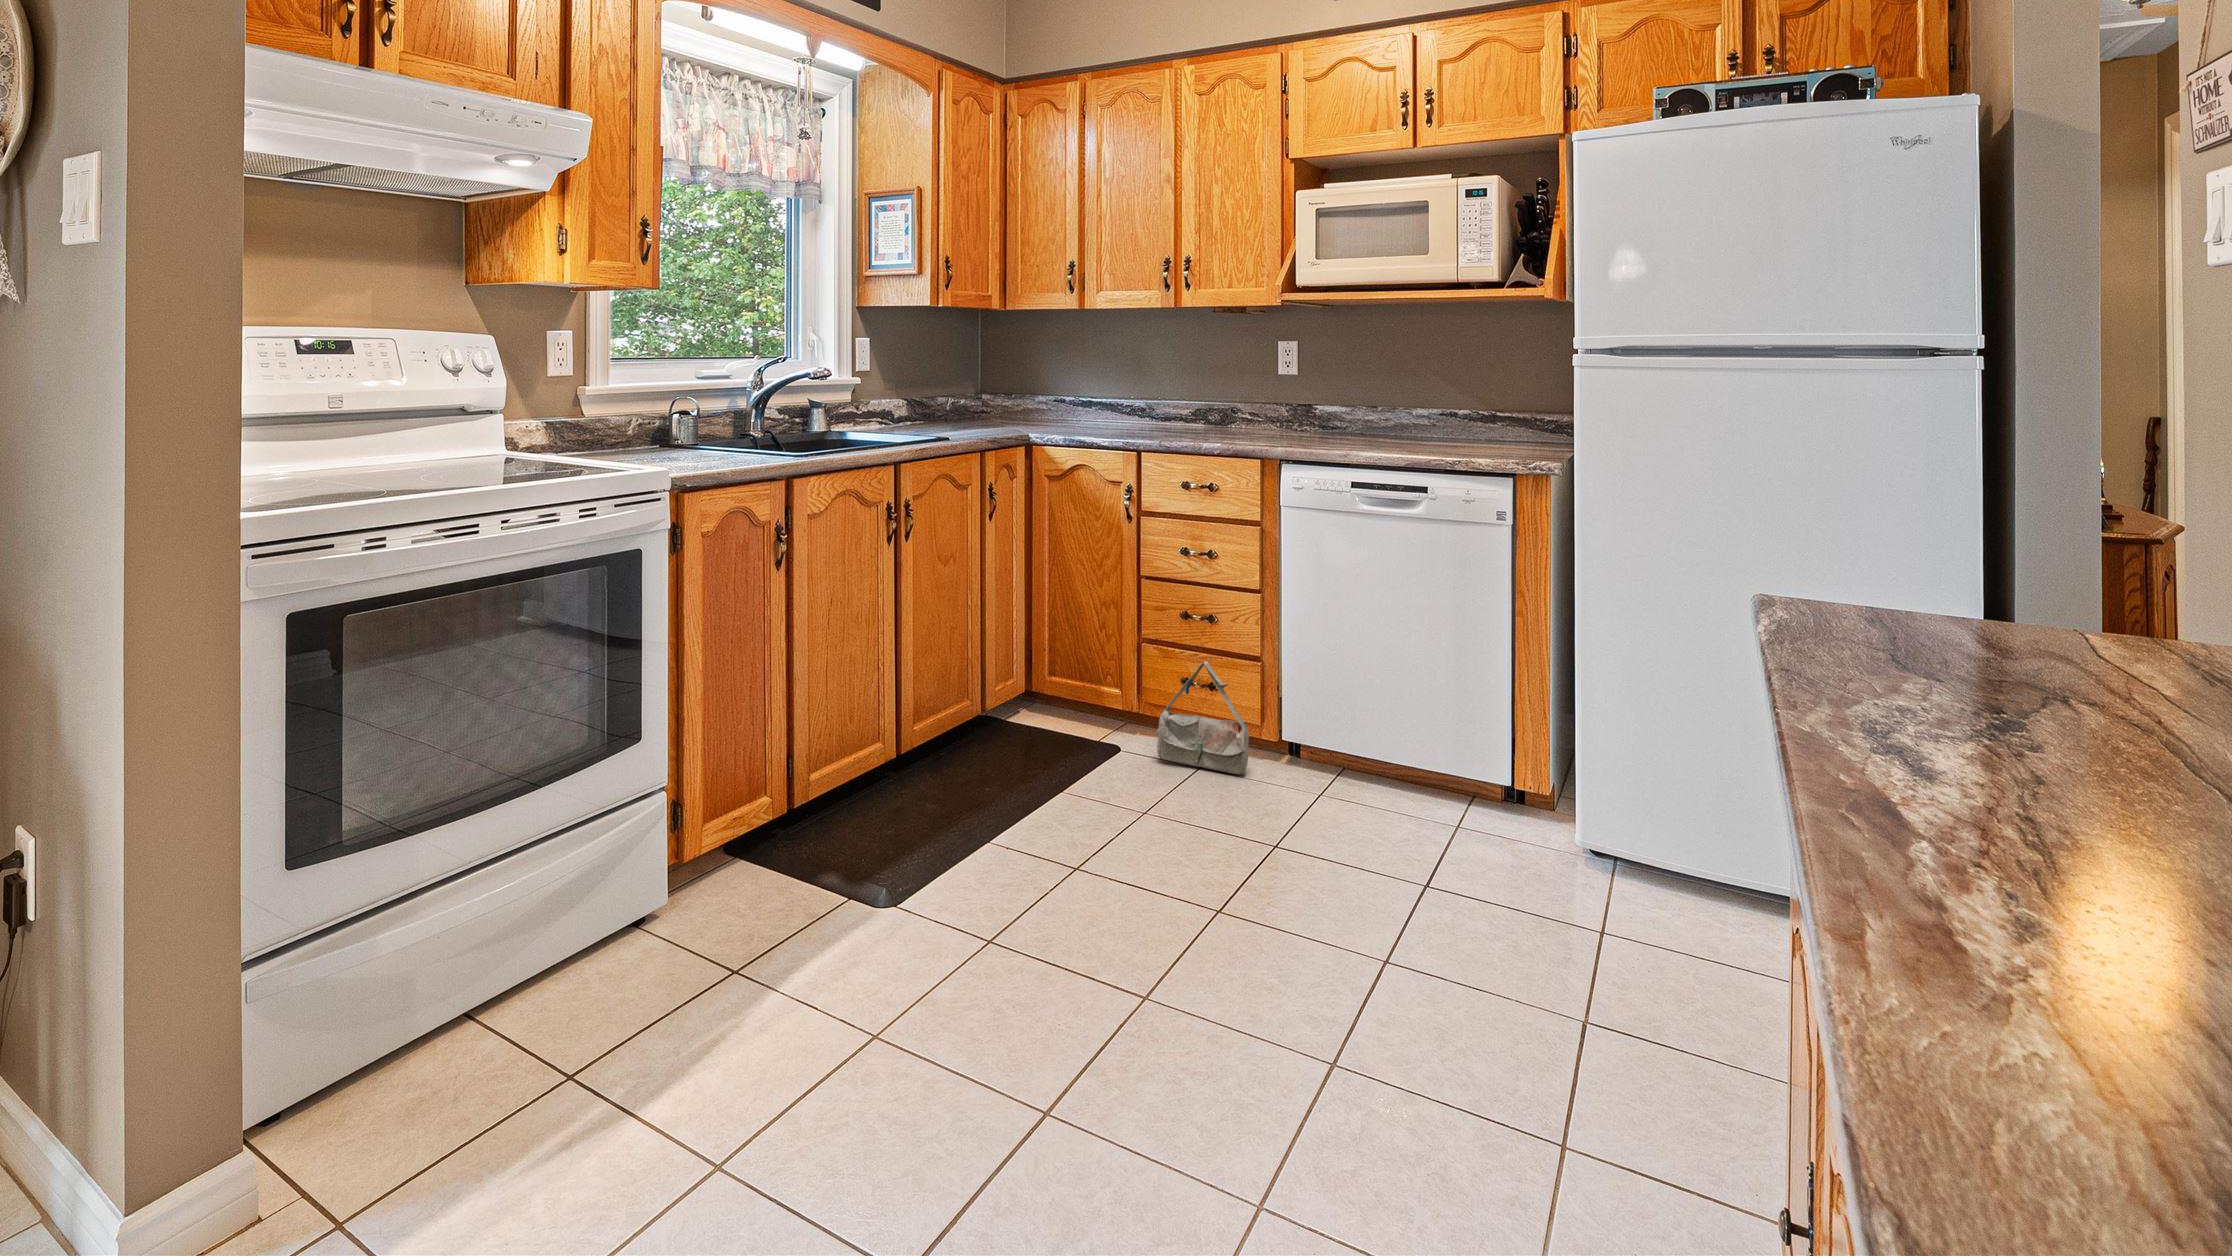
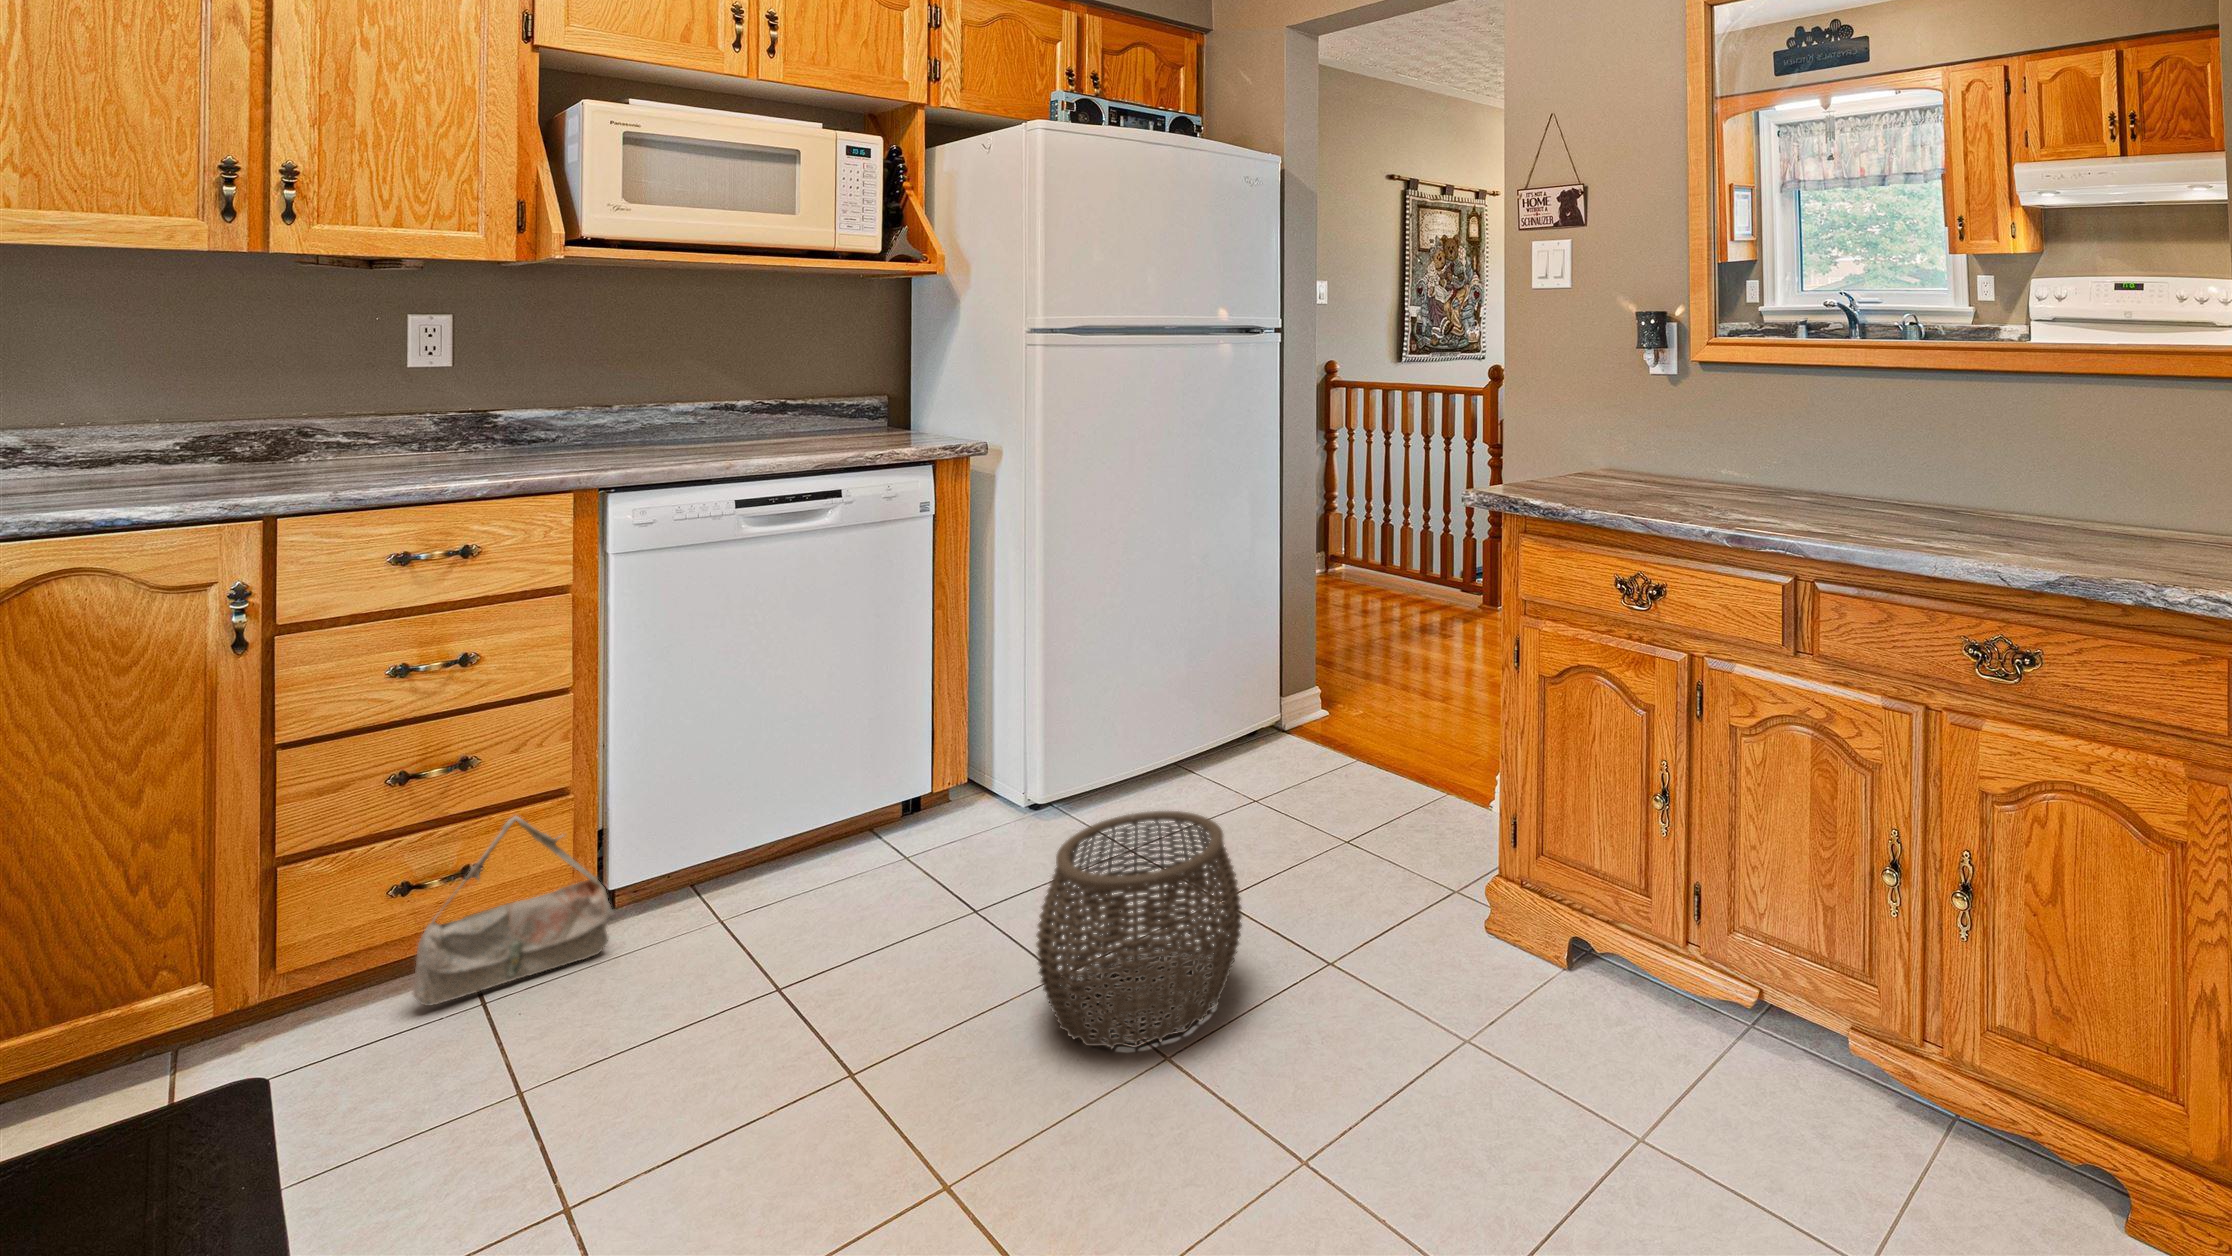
woven basket: none [1314,809,1517,1043] -> present [1036,811,1242,1049]

